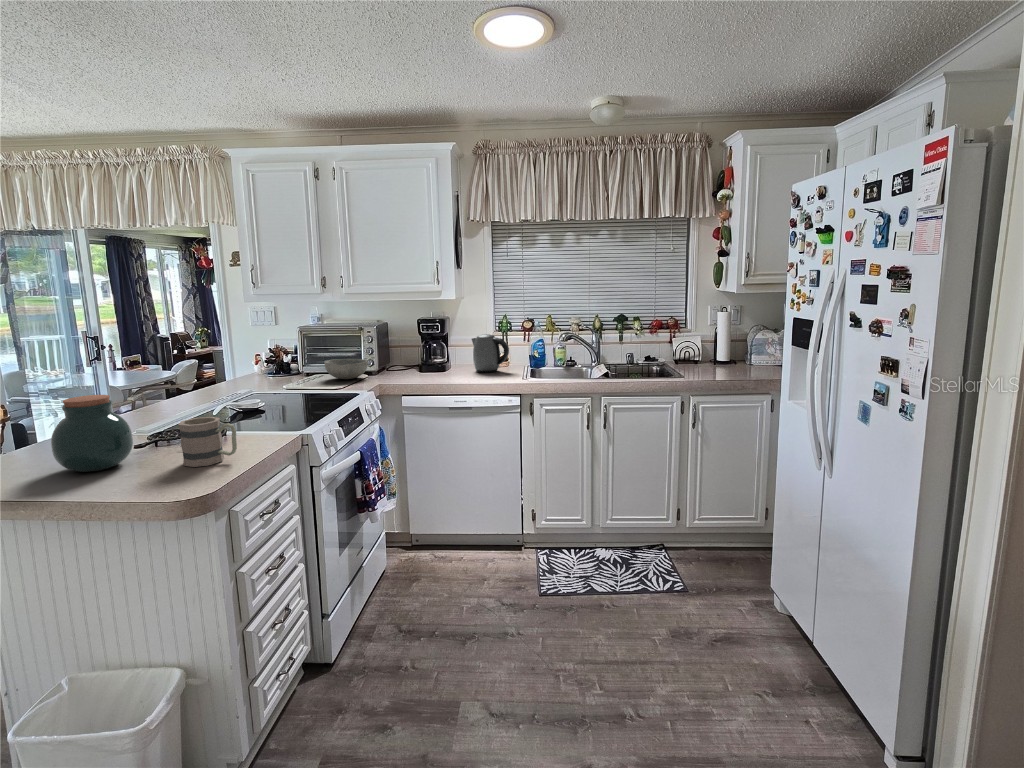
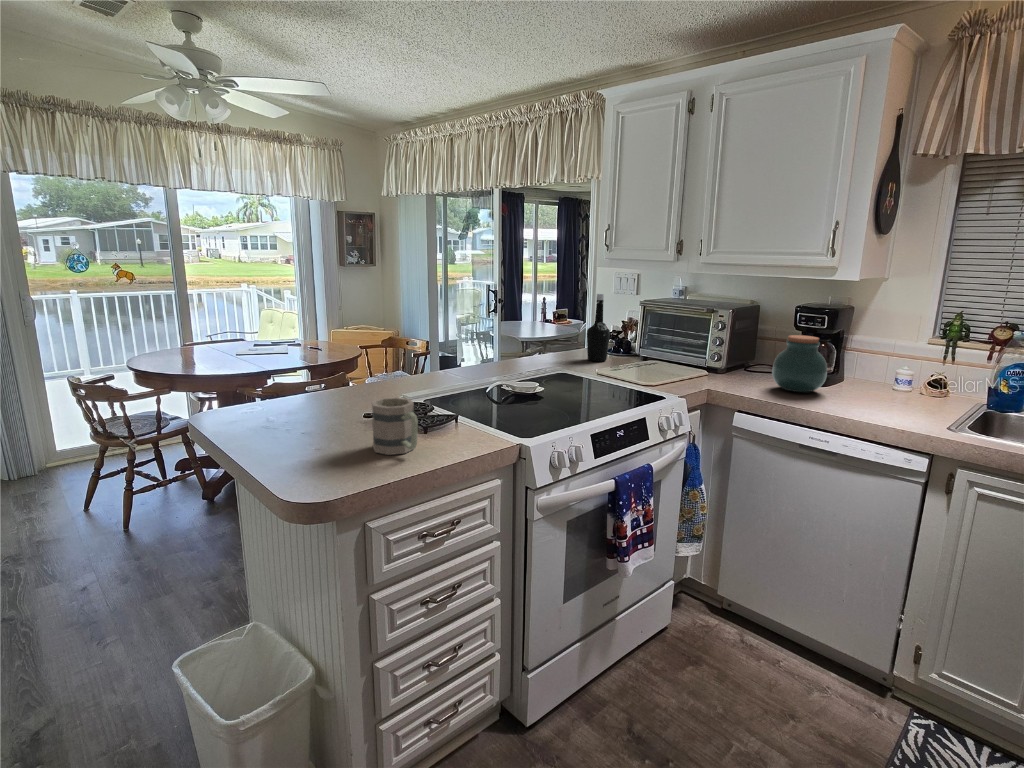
bottle: none [257,324,279,382] -> present [587,294,610,362]
kettle: present [472,334,509,373] -> none [873,341,943,404]
bowl: present [324,359,368,379] -> none [653,346,709,375]
jar: present [51,395,133,472] -> present [772,335,827,392]

